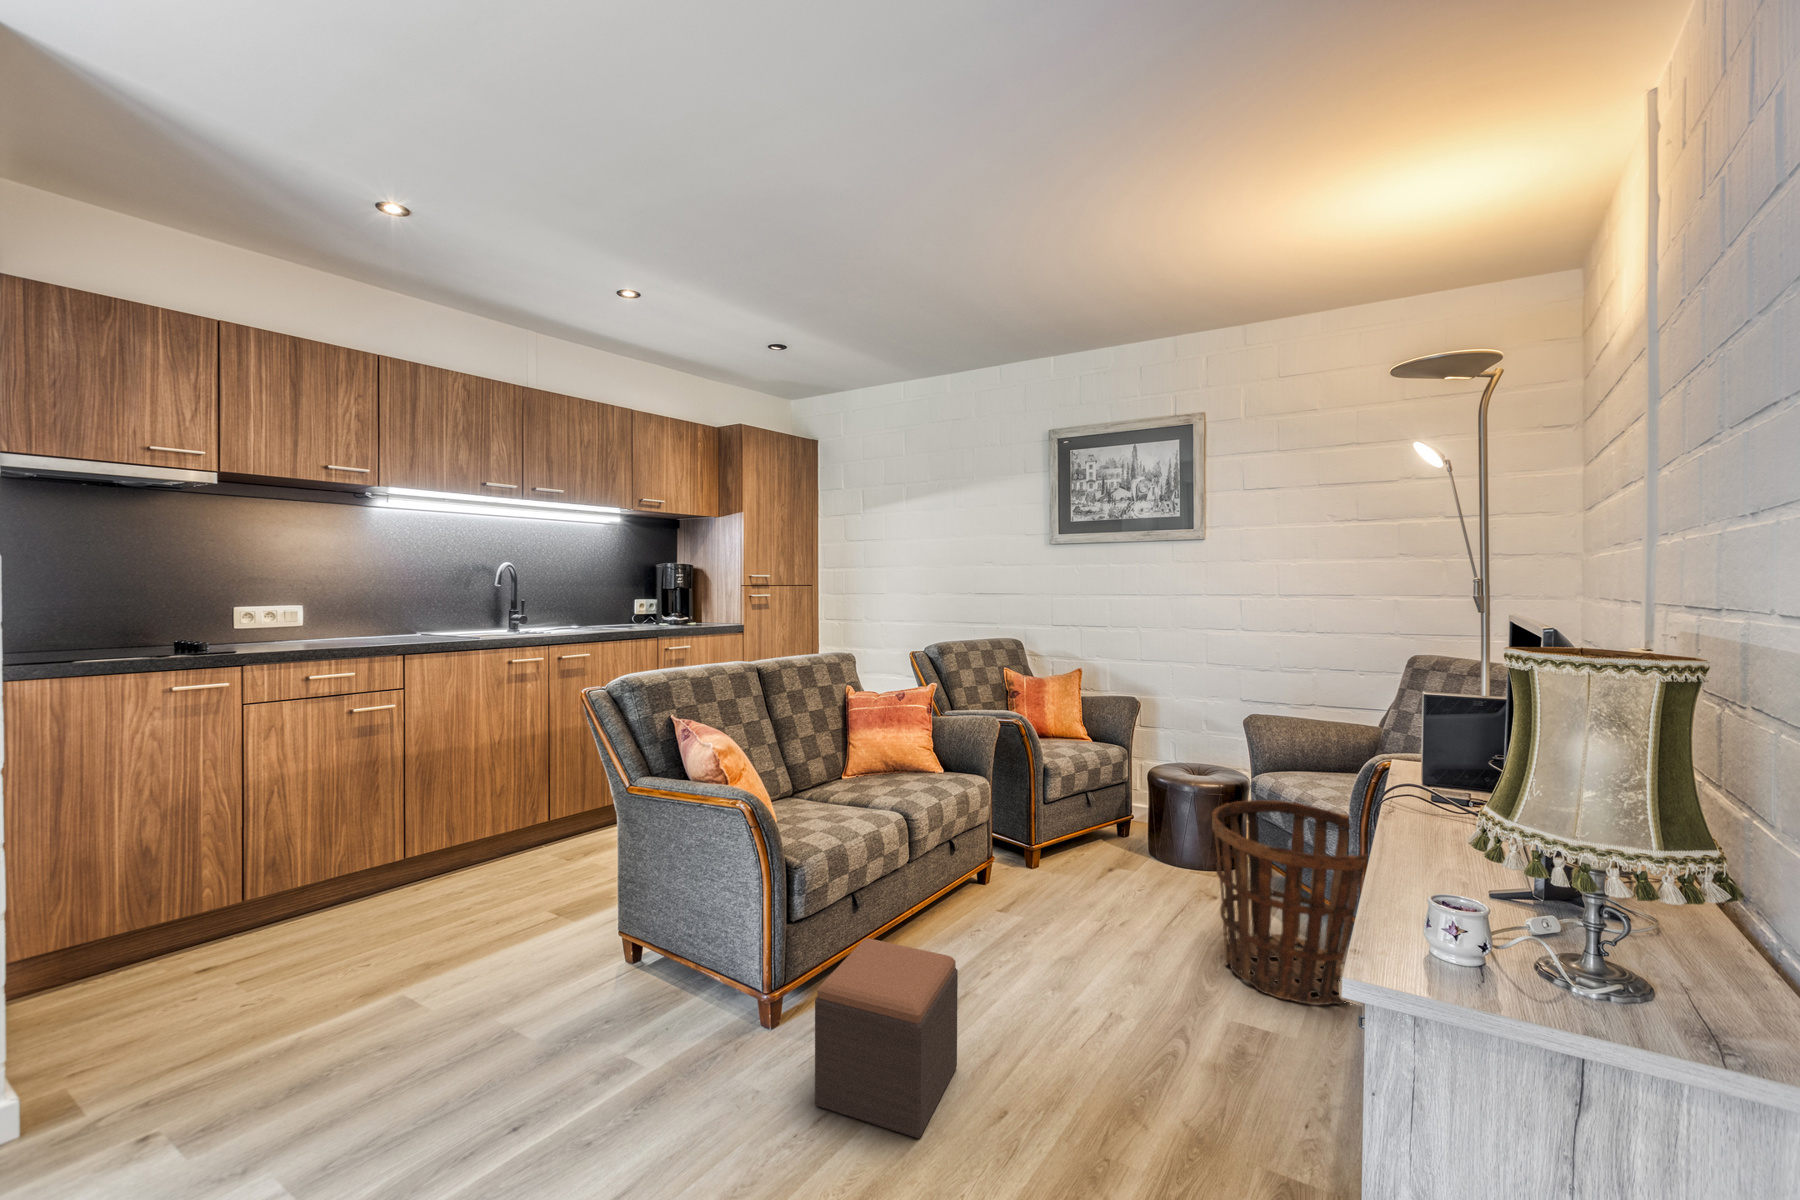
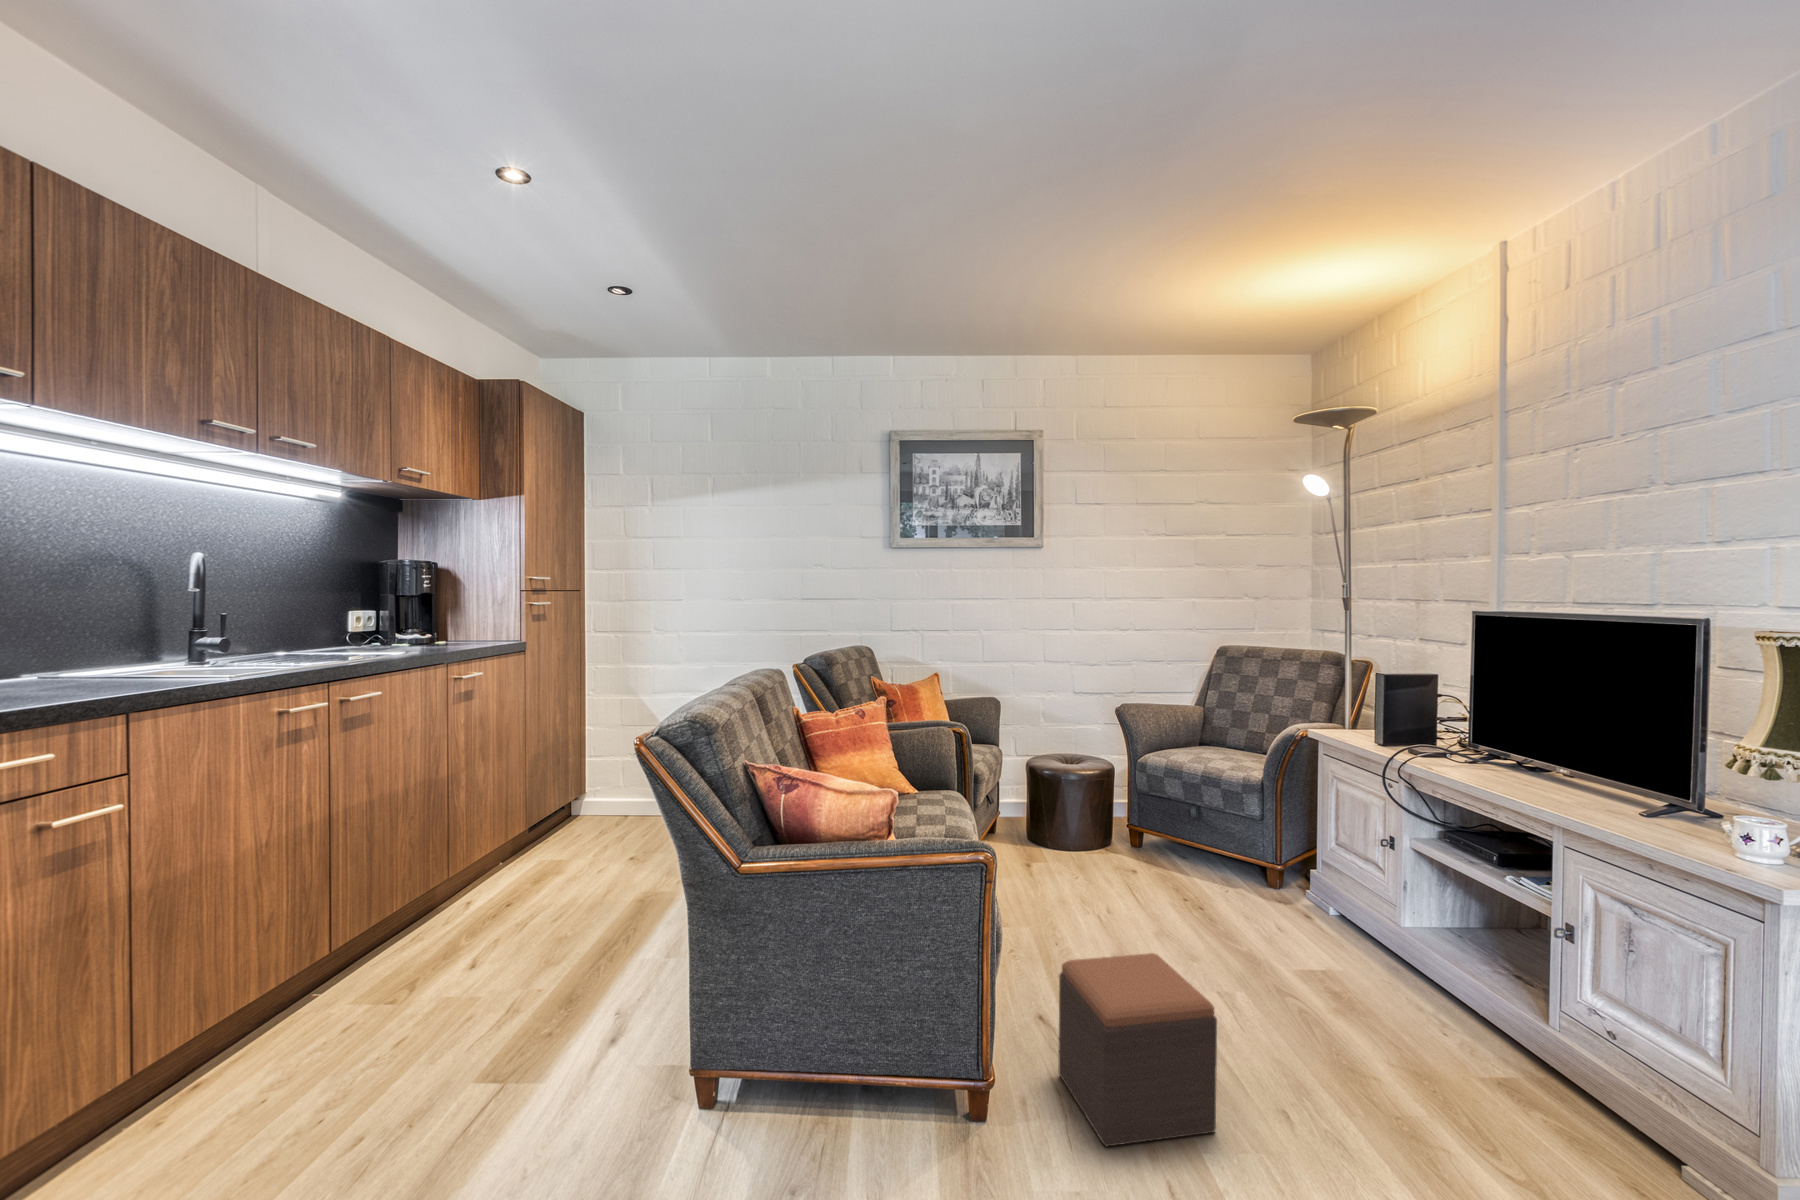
basket: present [1212,800,1370,1005] -> none [1184,770,1325,931]

